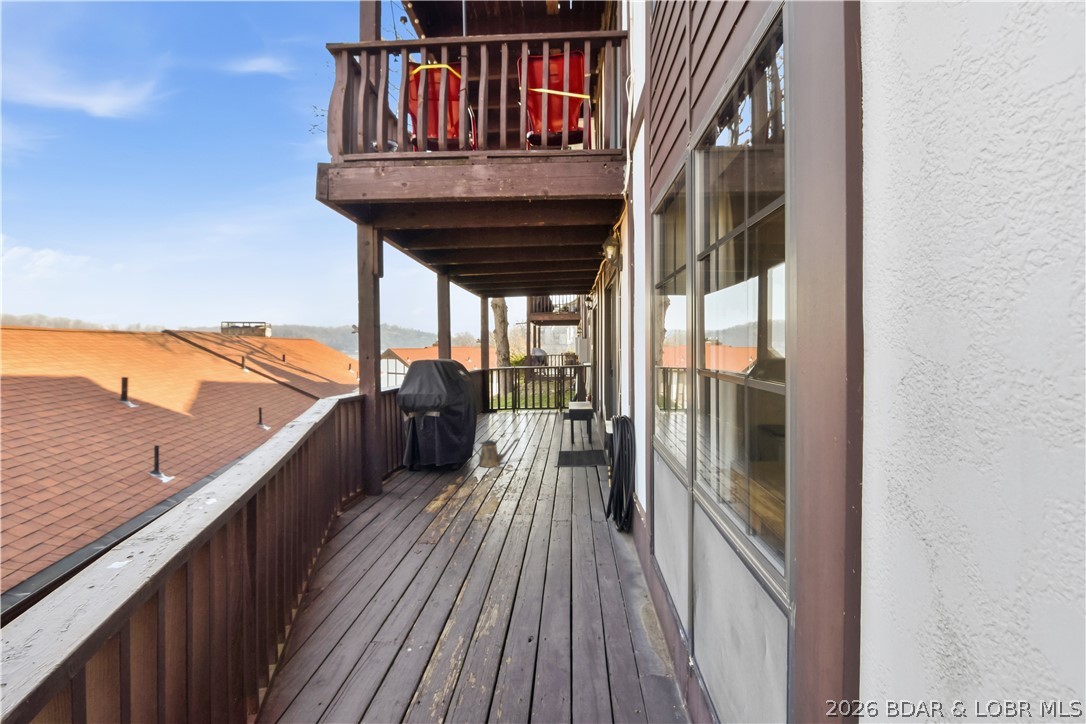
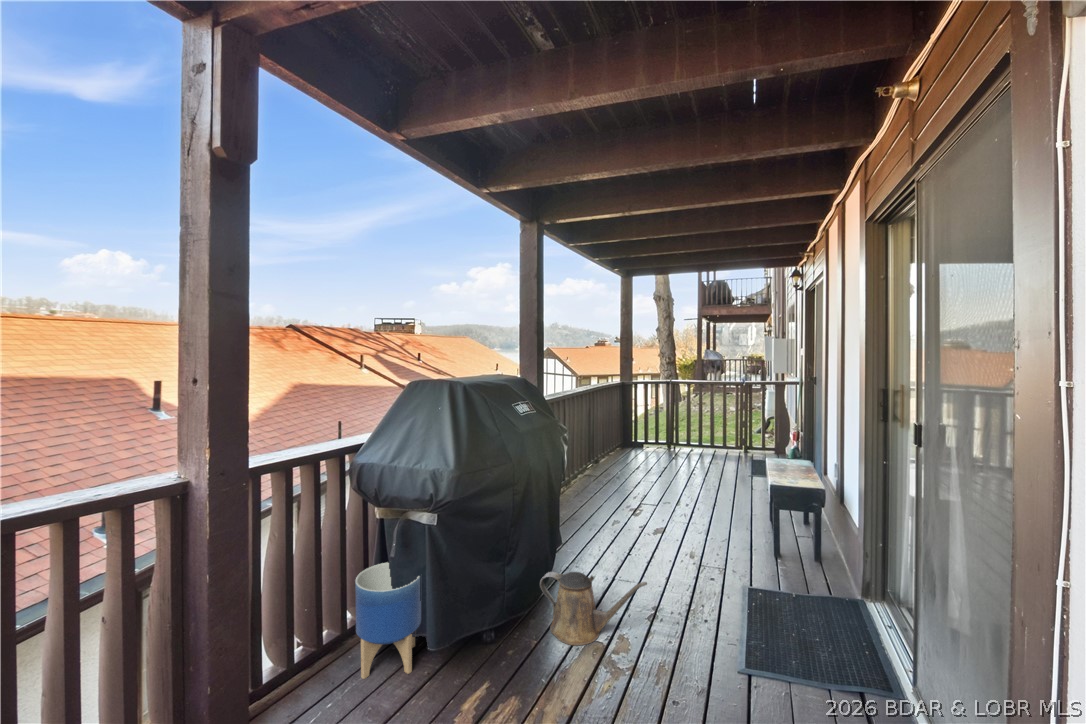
planter: none [402,438,429,481] -> present [355,563,421,679]

